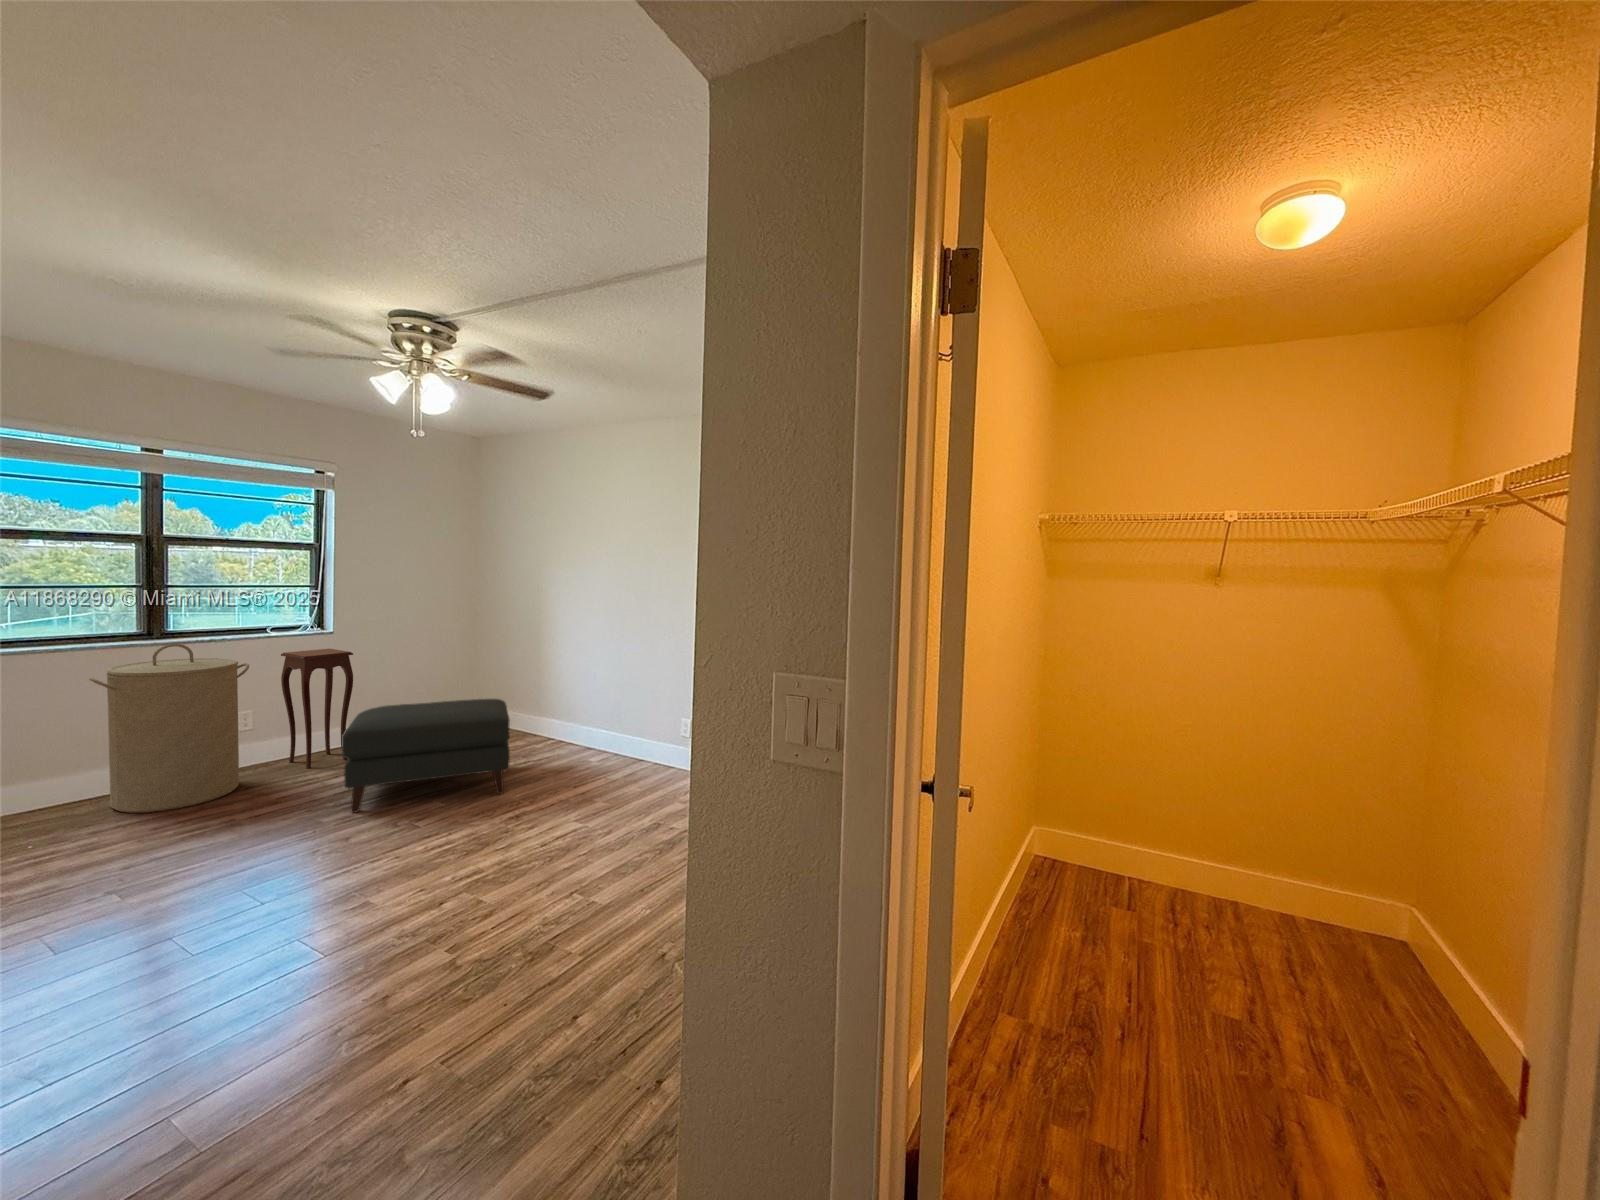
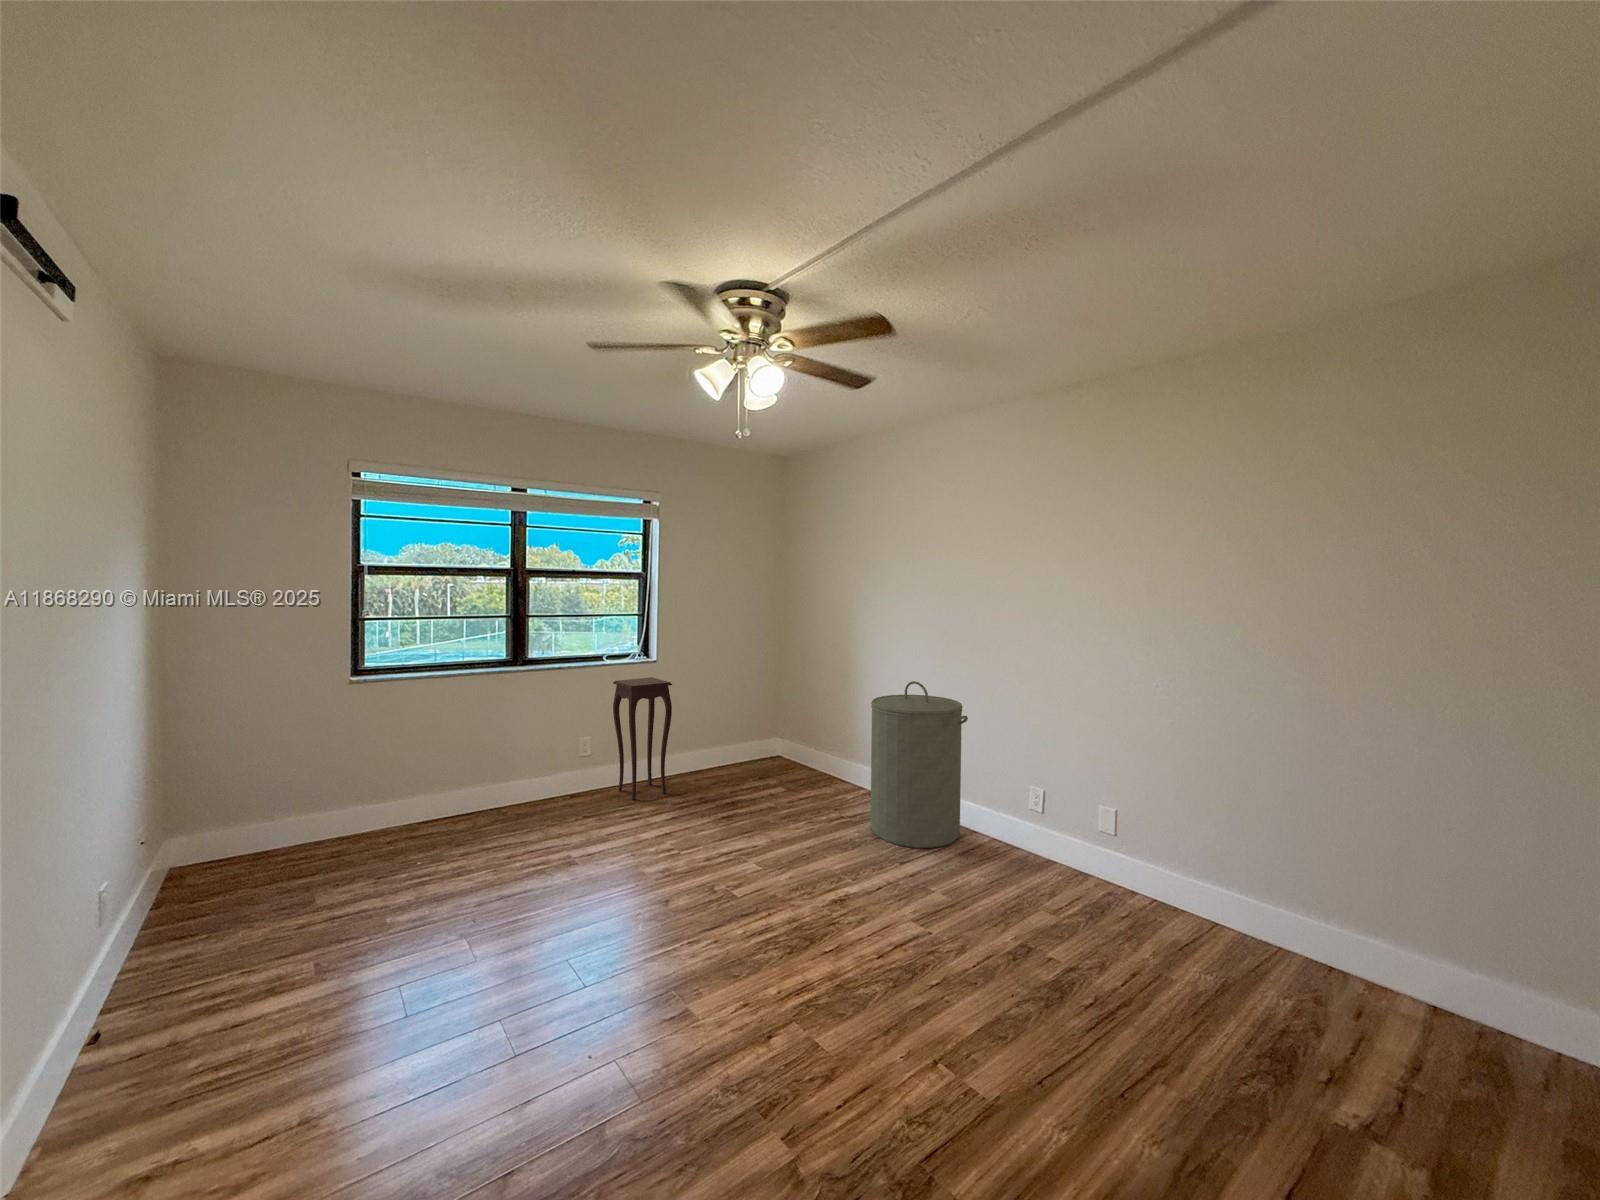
laundry hamper: present [89,644,249,813] -> present [871,681,968,848]
ottoman: present [342,699,510,813] -> none [663,743,827,866]

